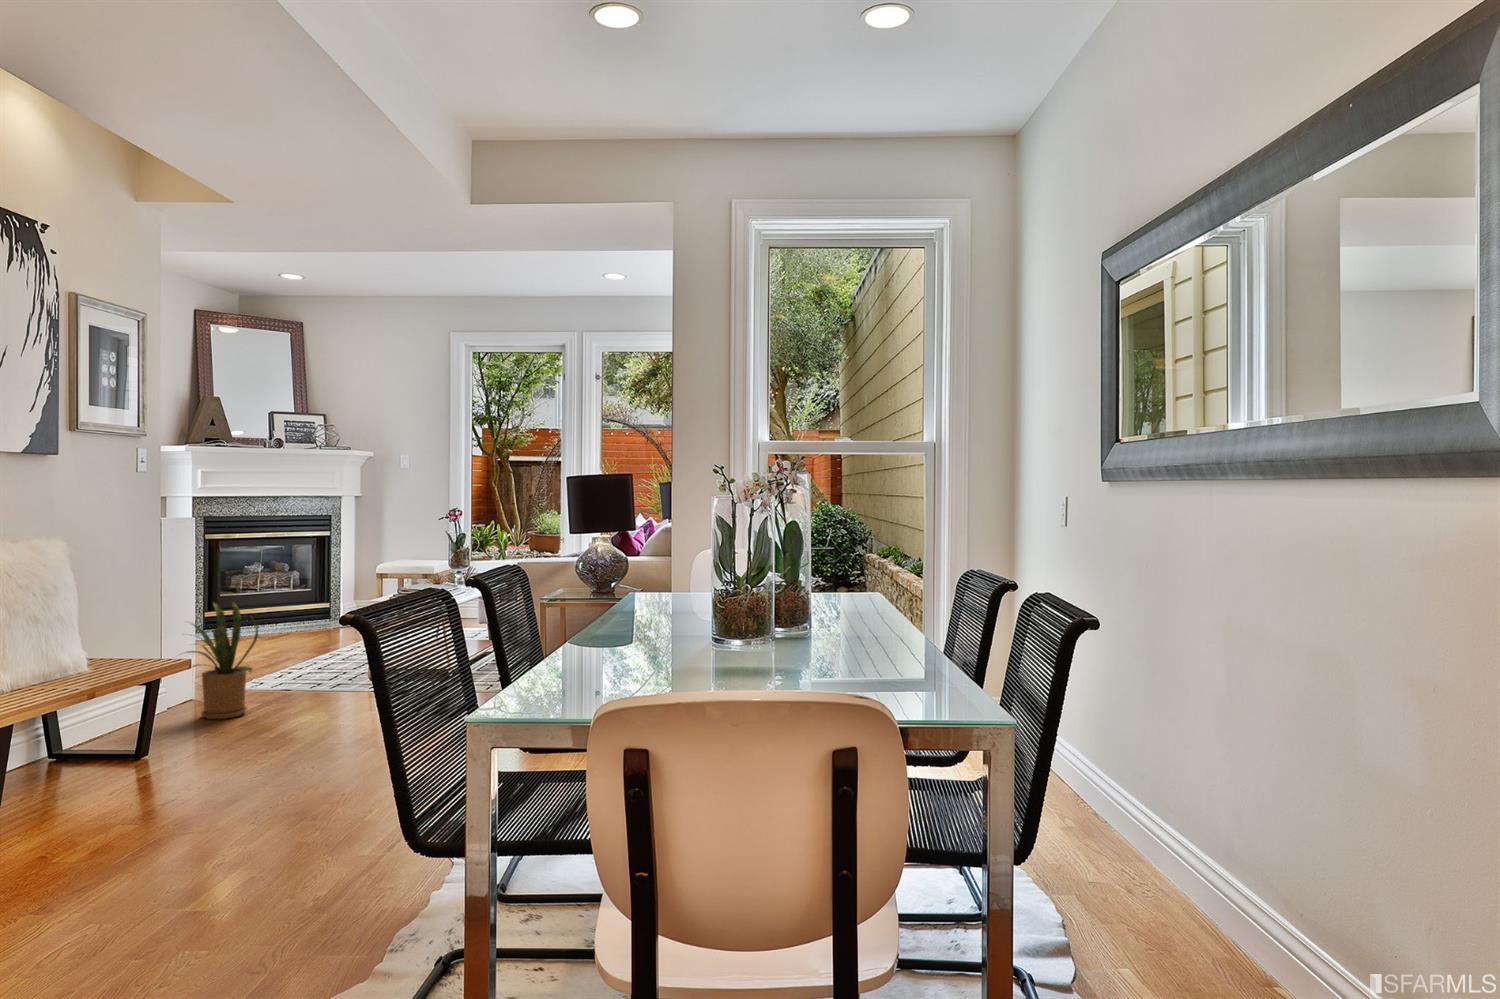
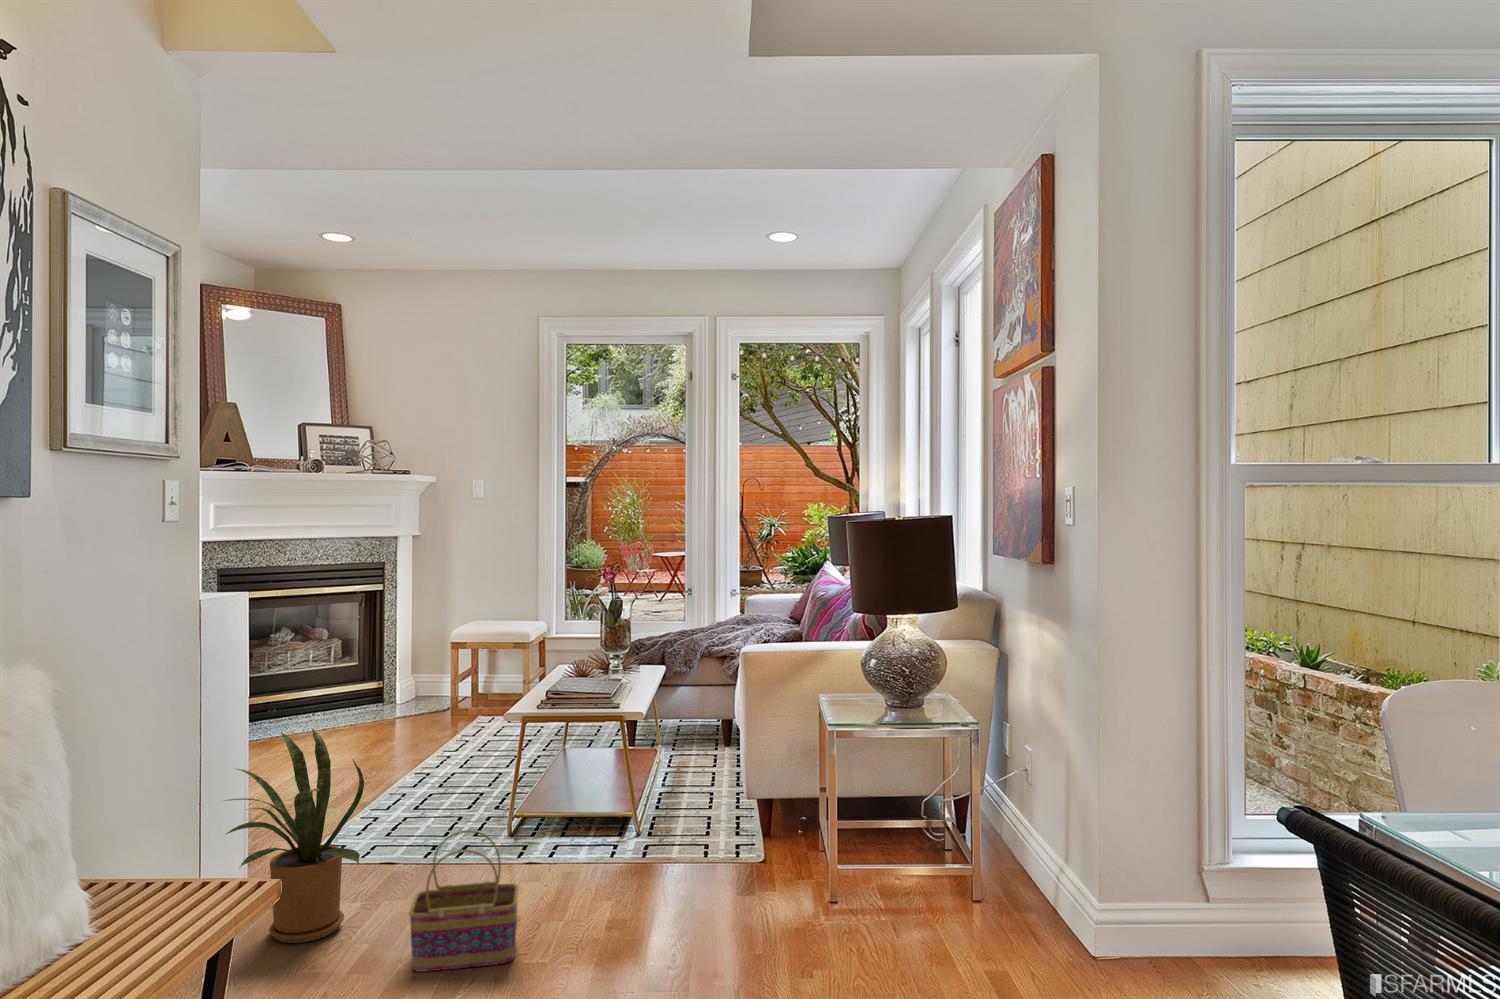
basket: none [274,655,344,729] -> present [409,830,519,972]

